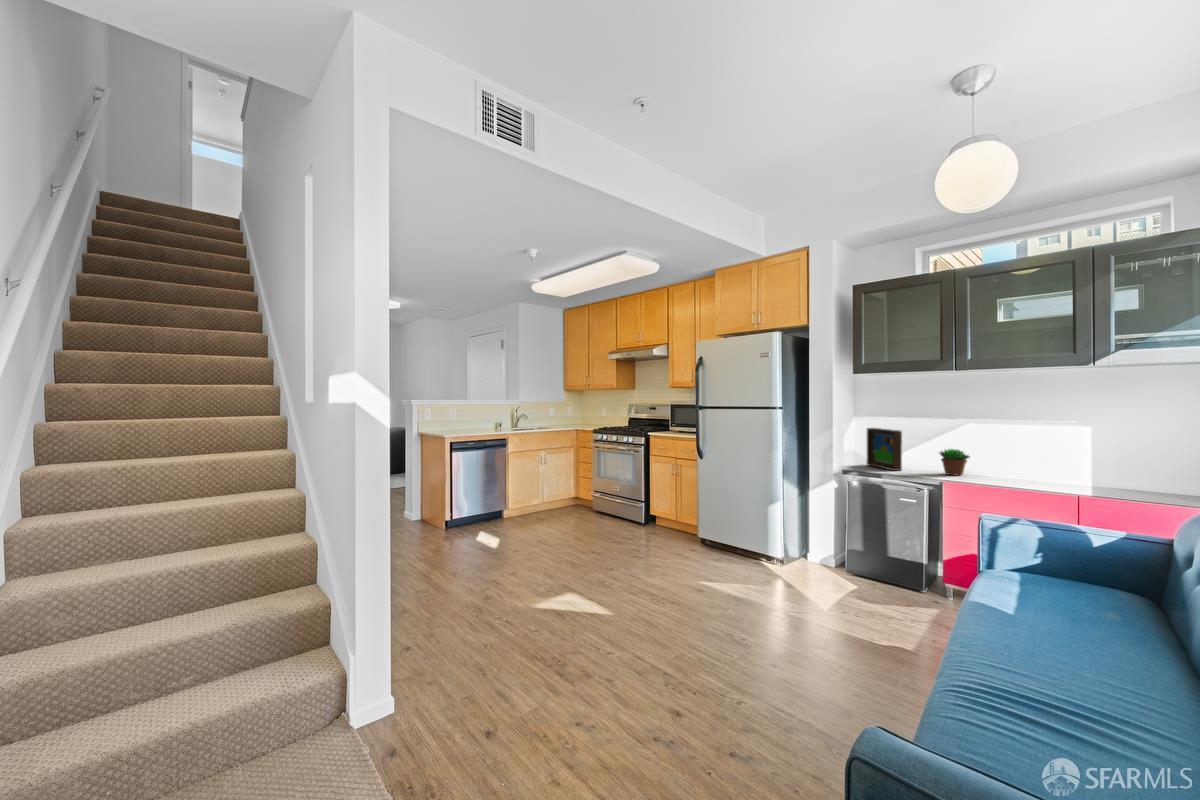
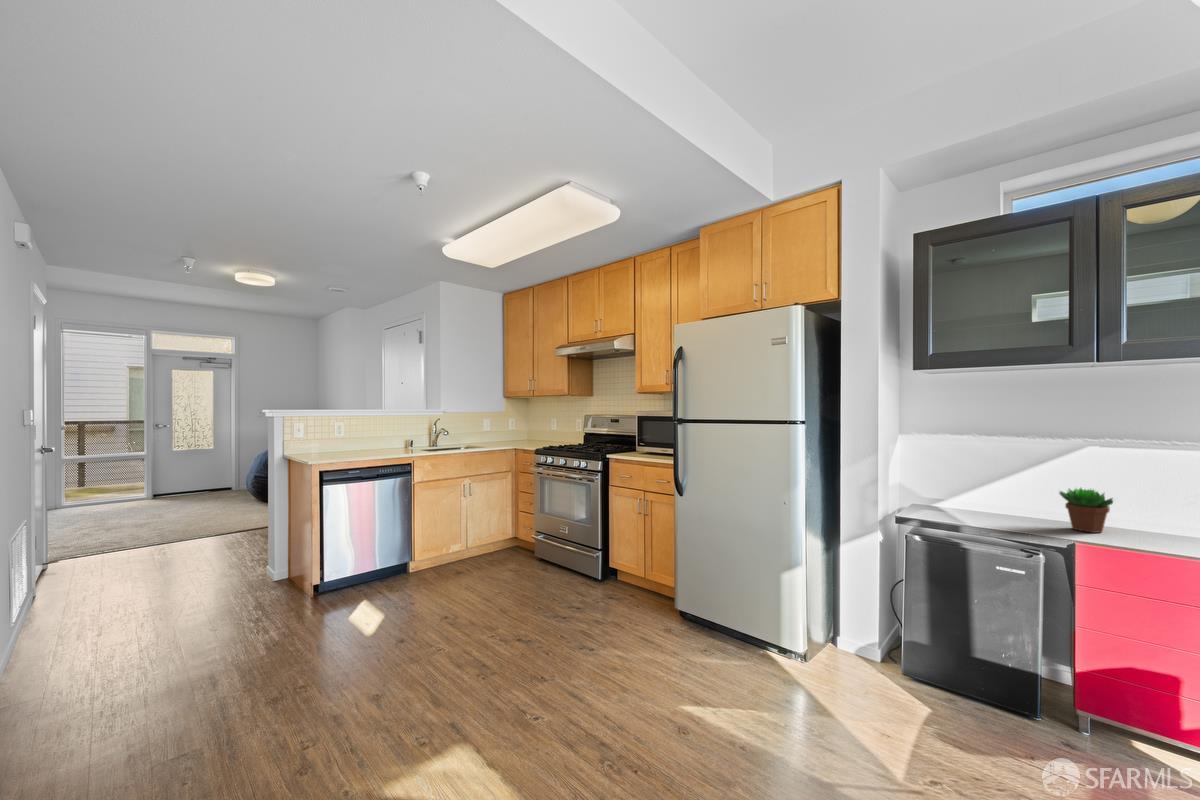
picture frame: present [867,428,902,471] -> none [930,452,994,521]

